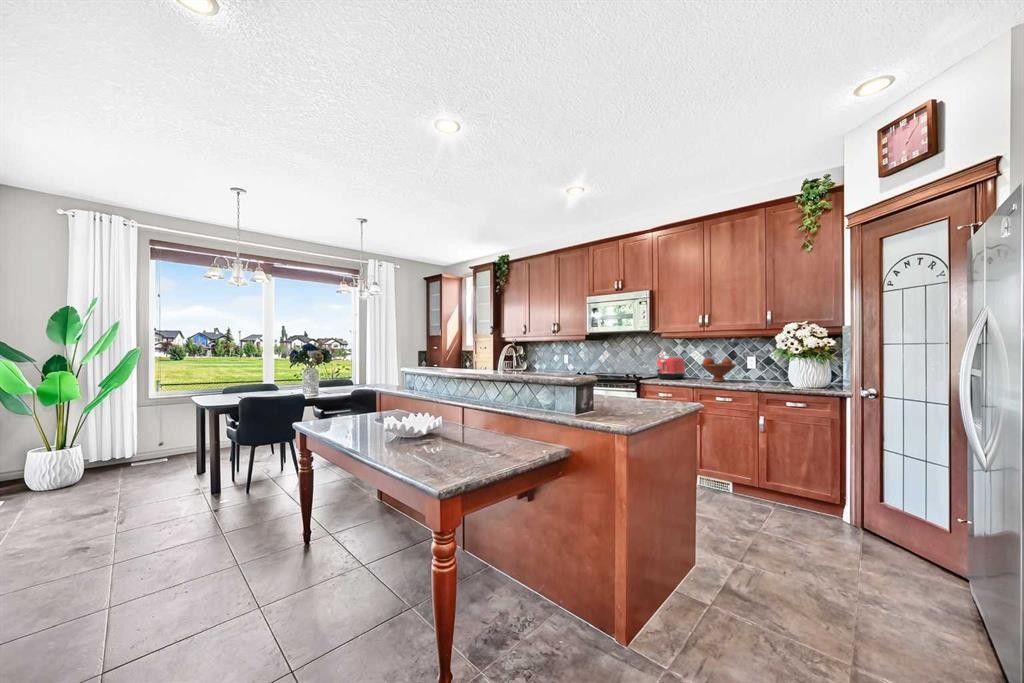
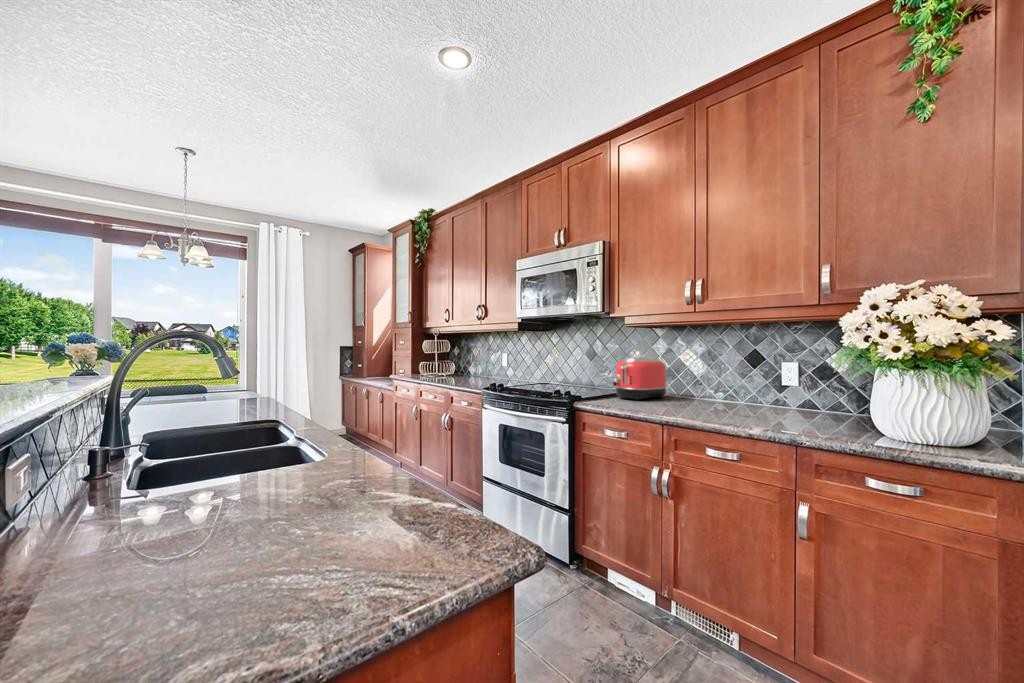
fruit bowl: present [701,357,736,382] -> none [685,362,756,411]

